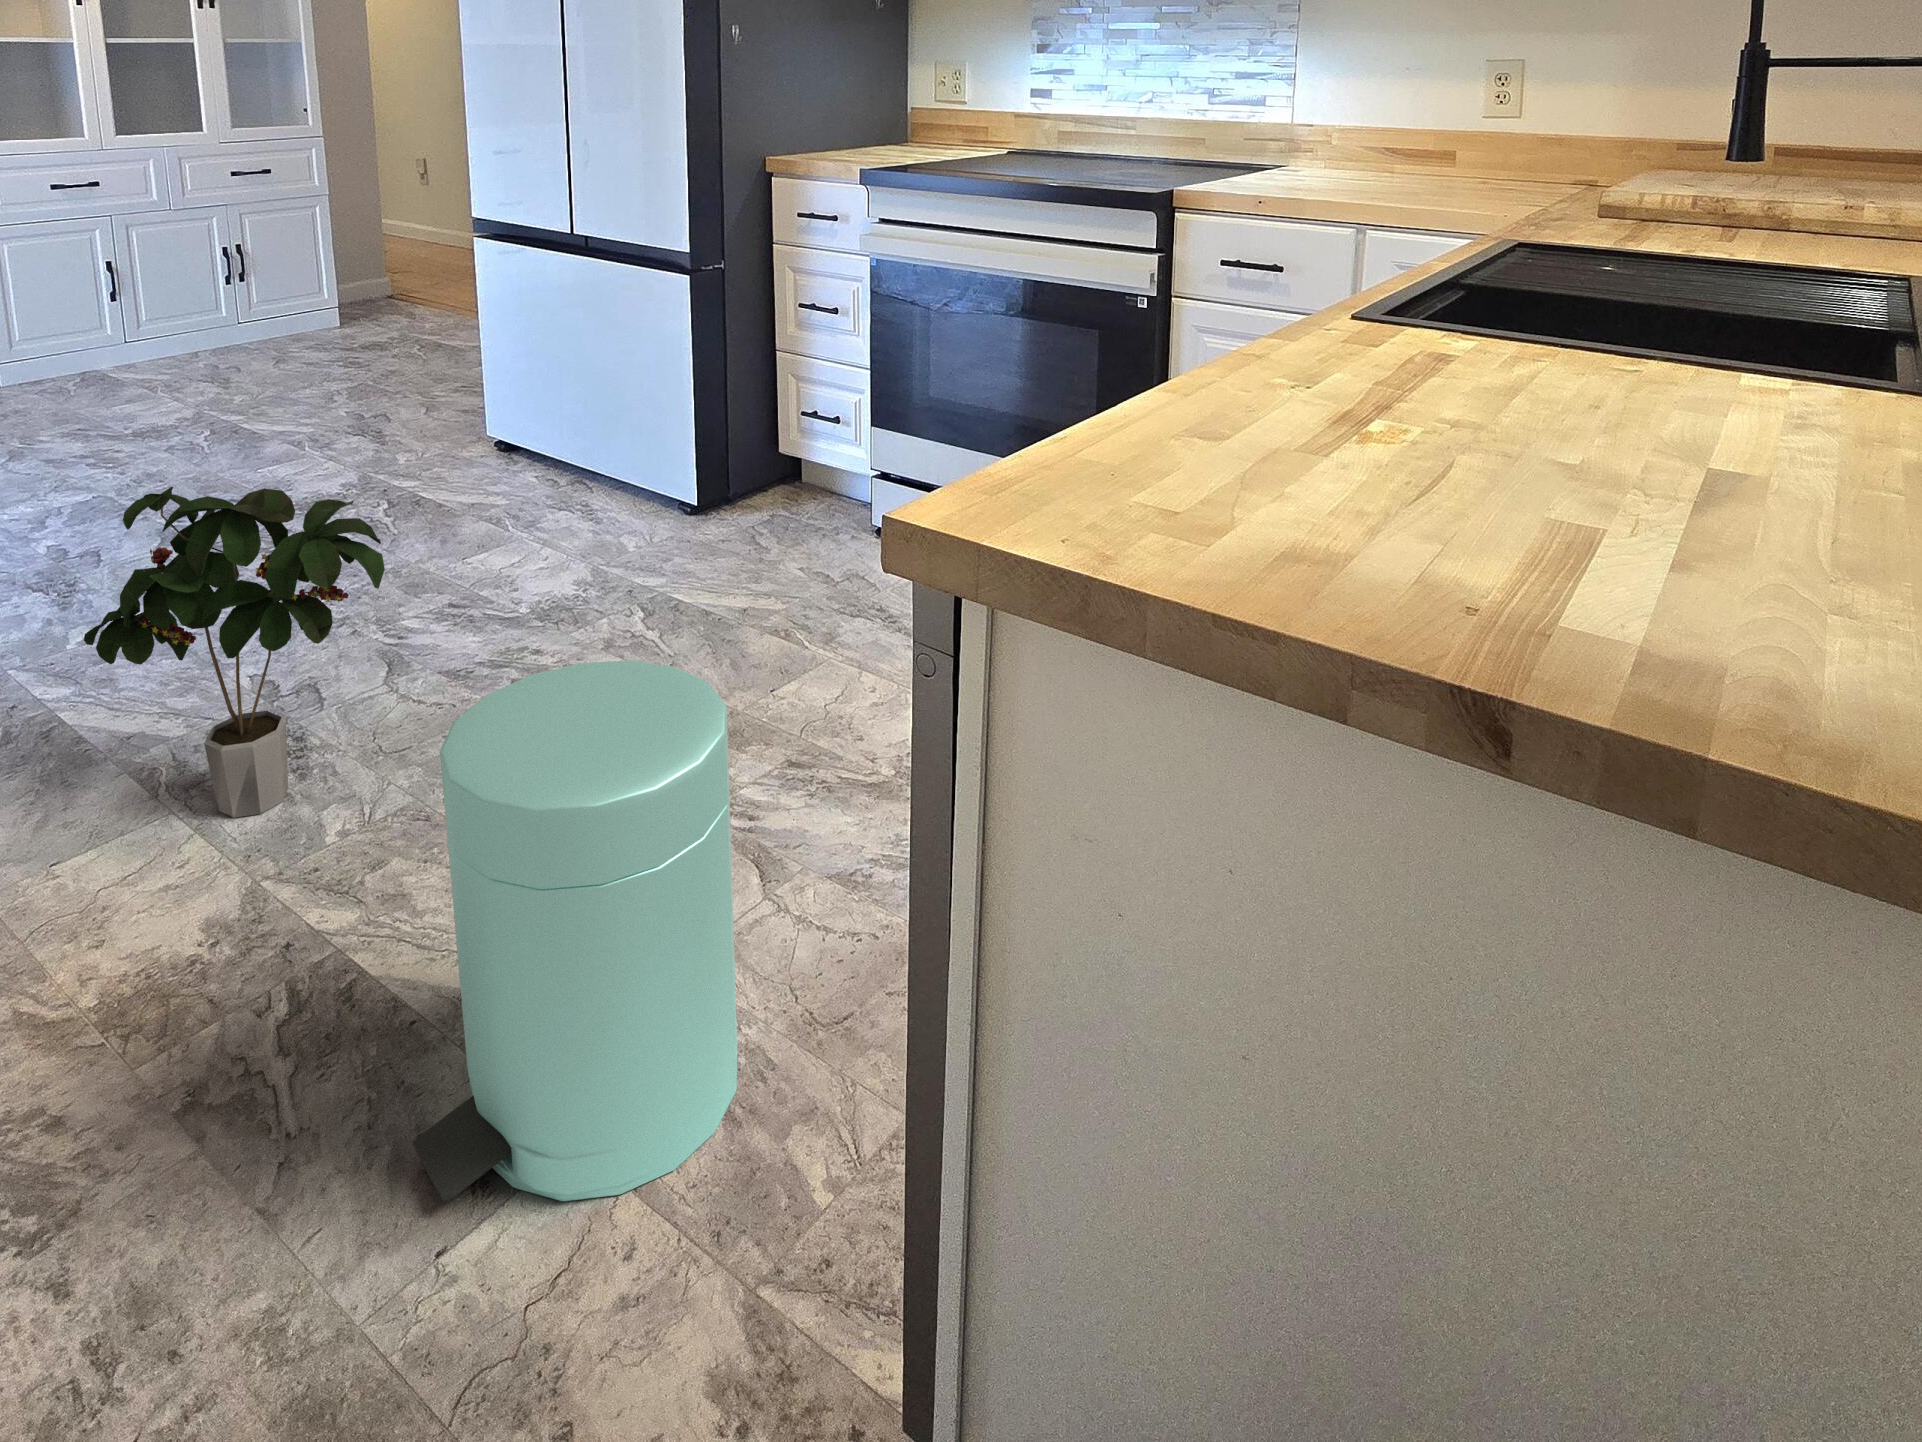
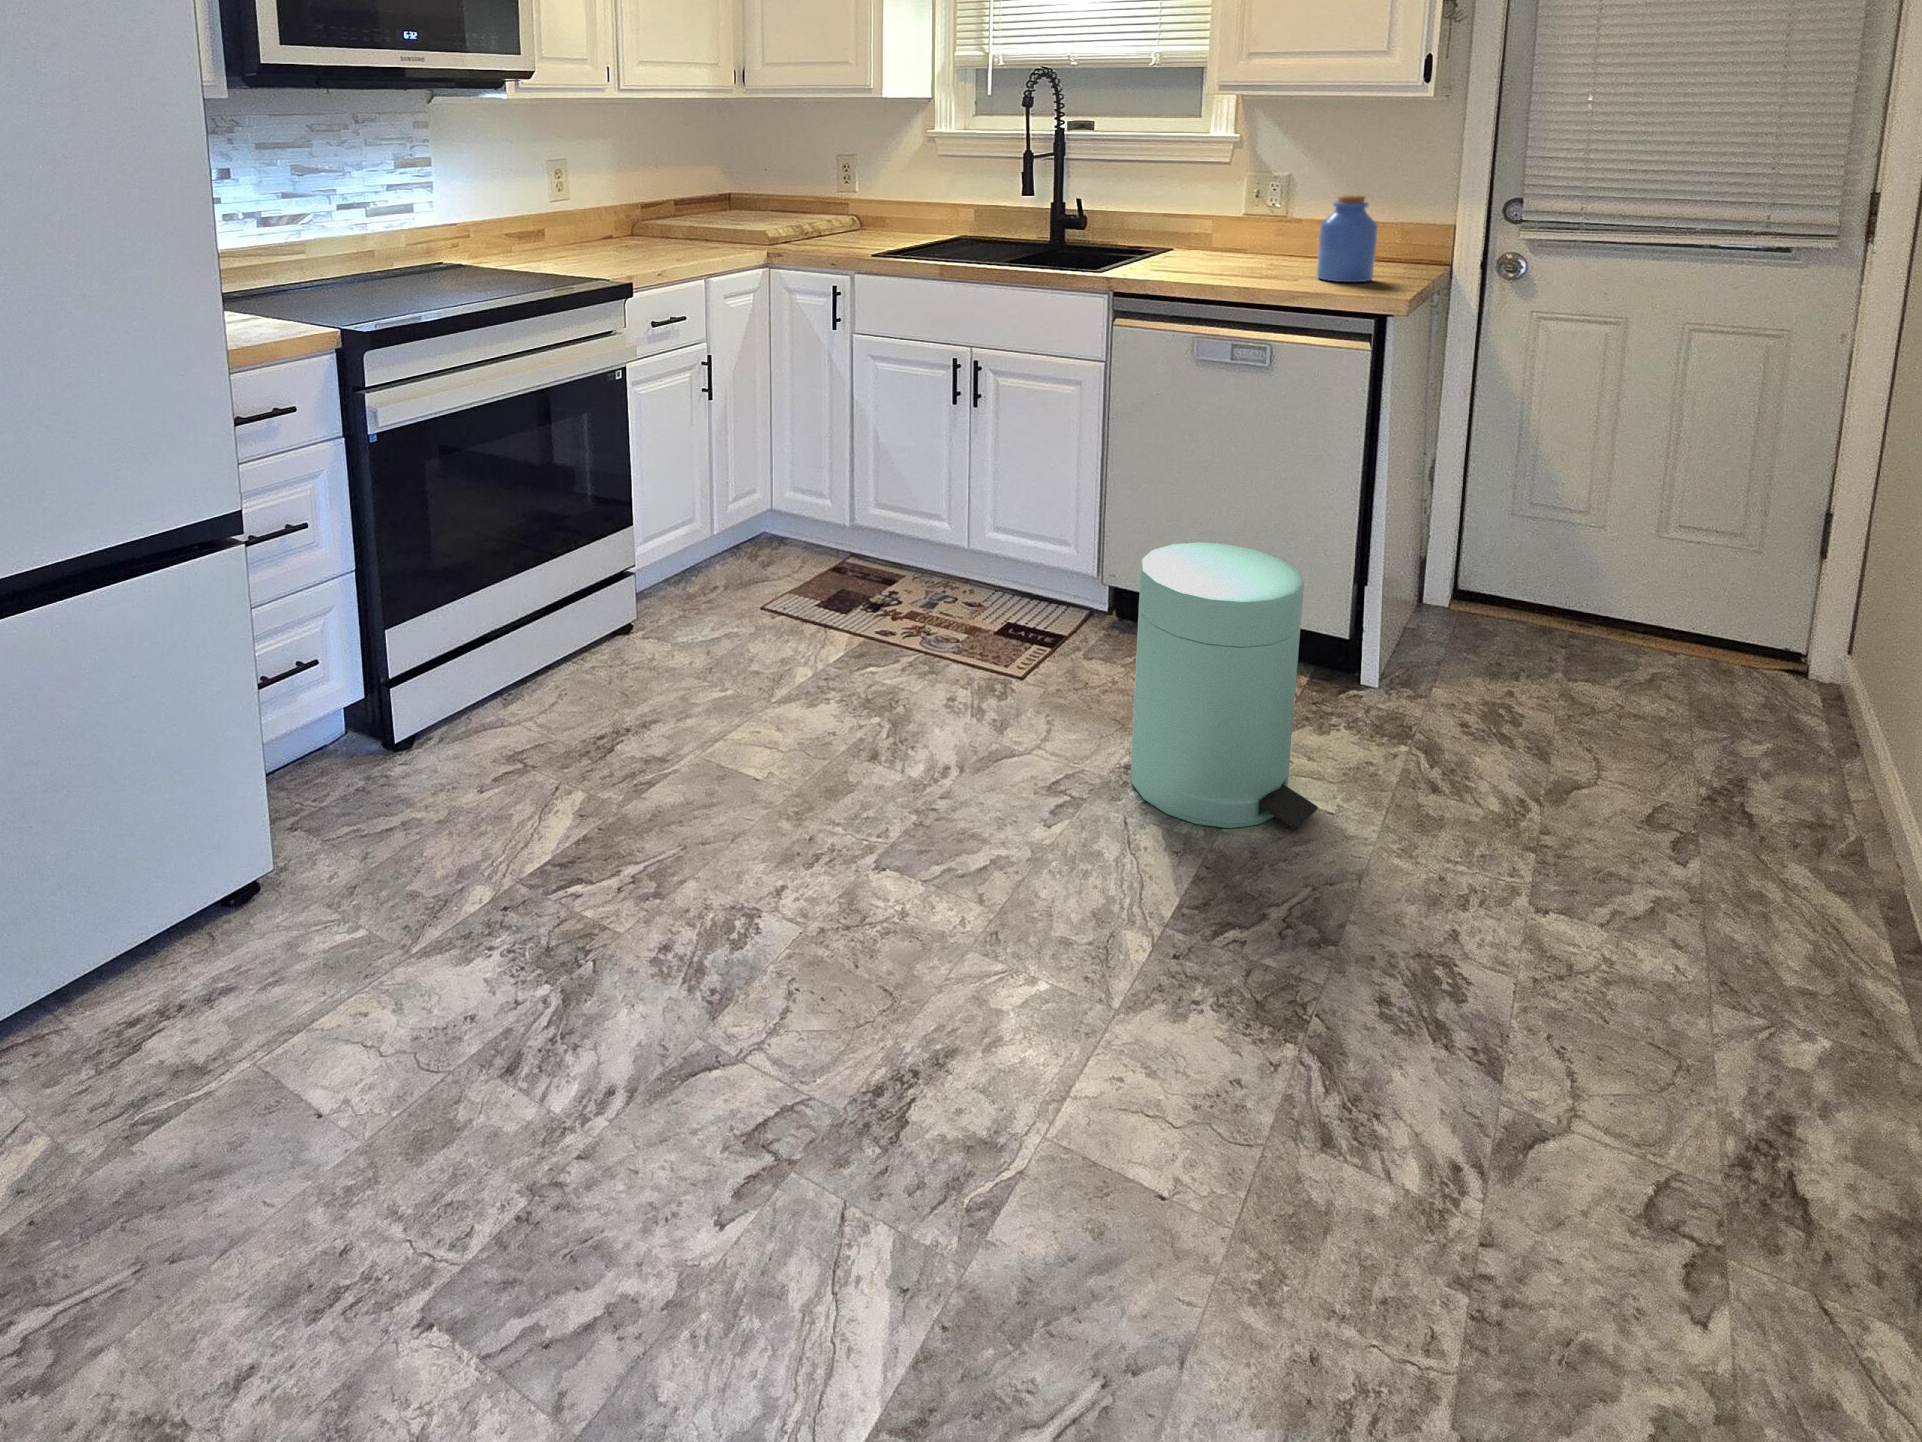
jar: none [1511,184,1815,601] -> present [1317,195,1378,282]
potted plant: present [84,487,385,818] -> none [932,701,1059,1103]

